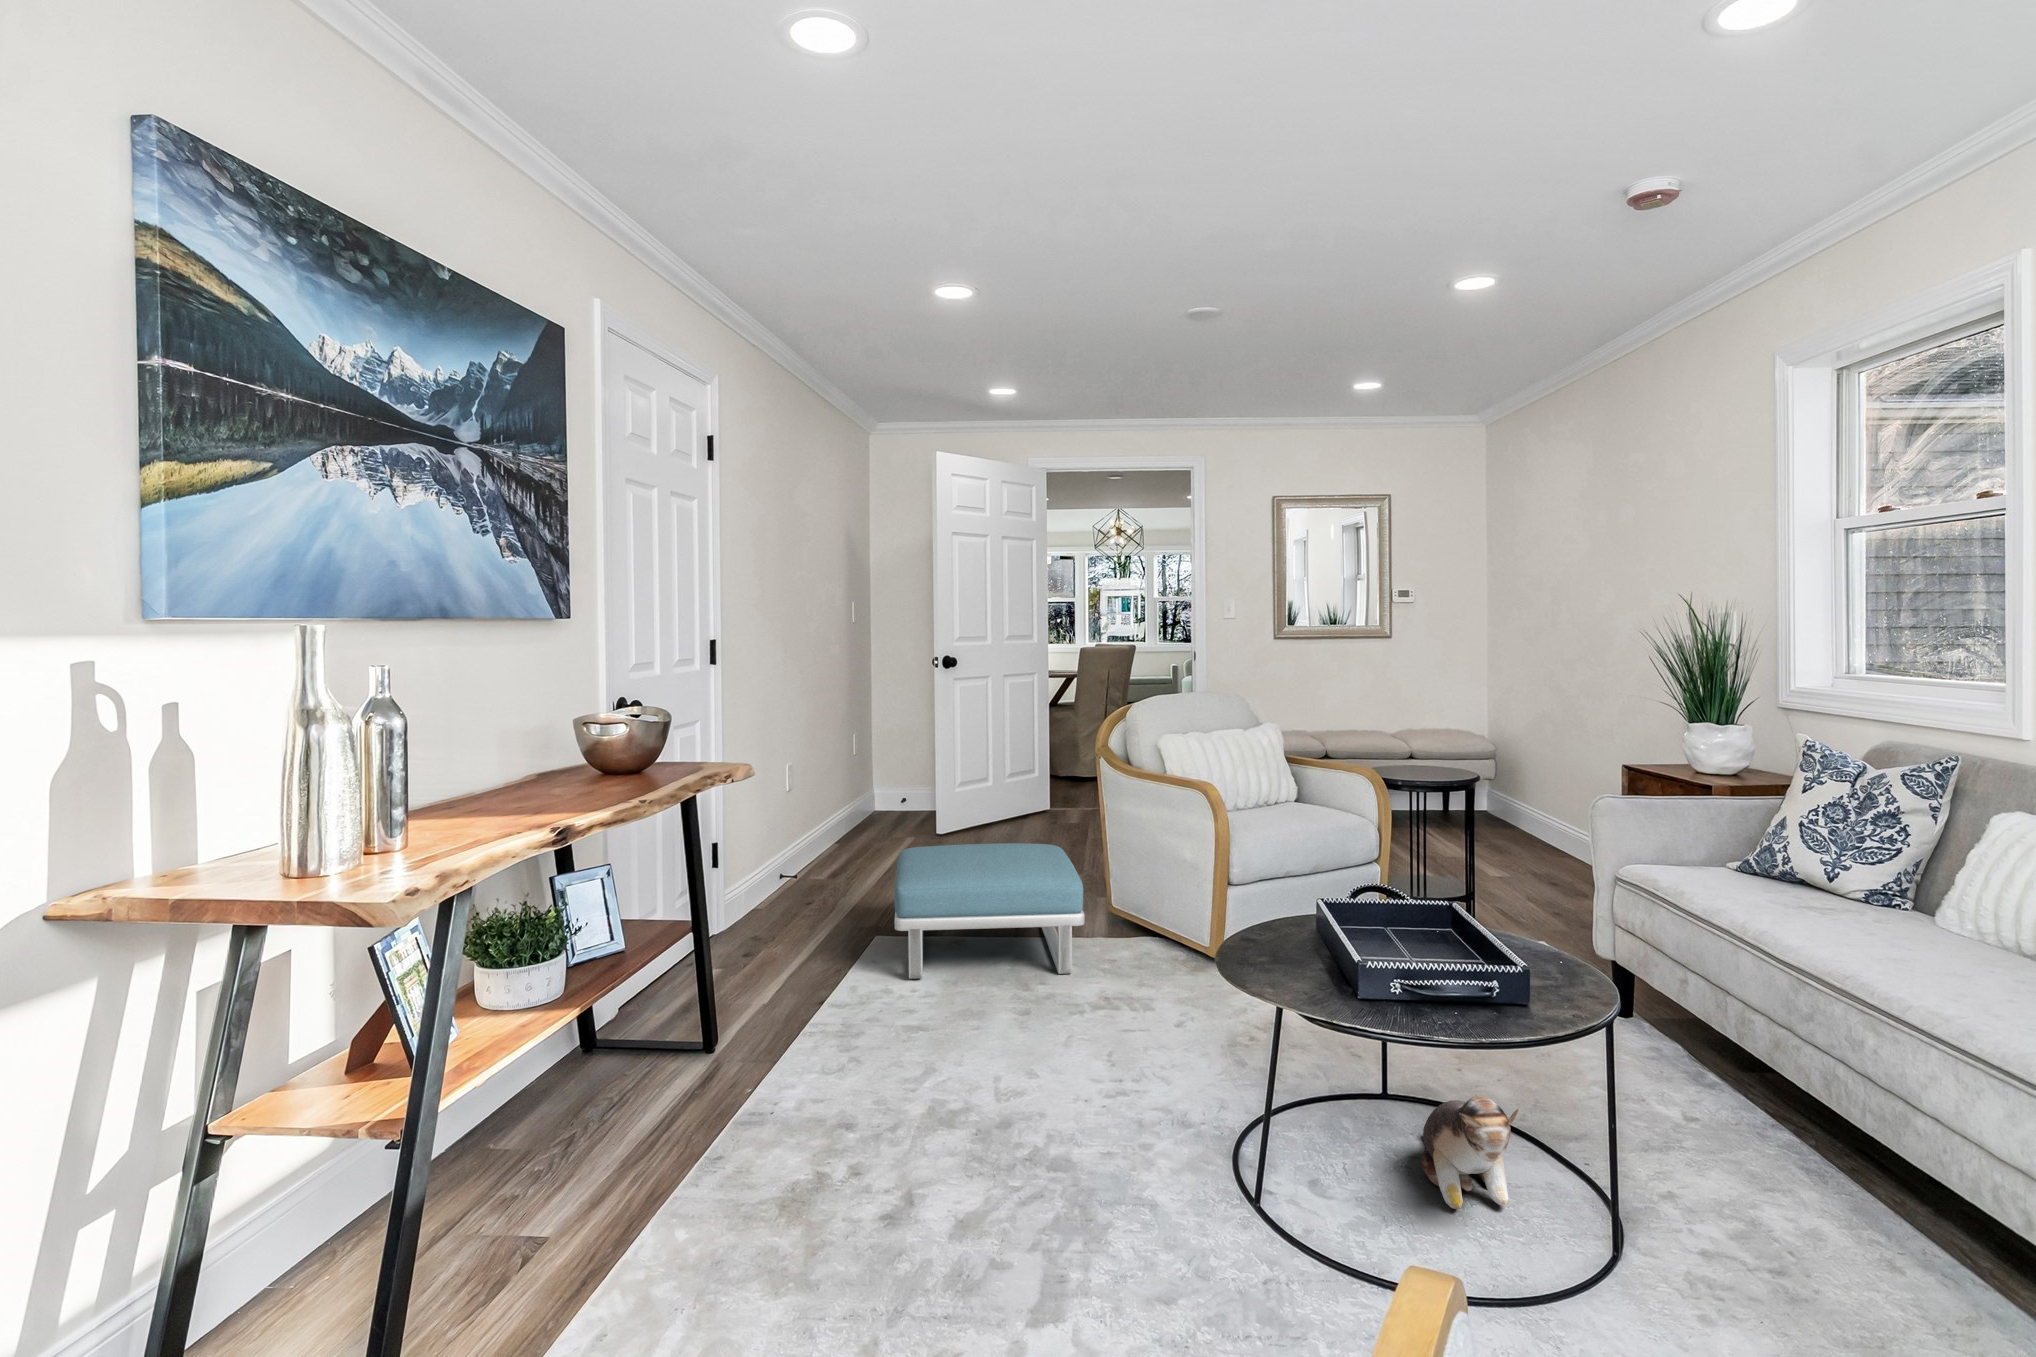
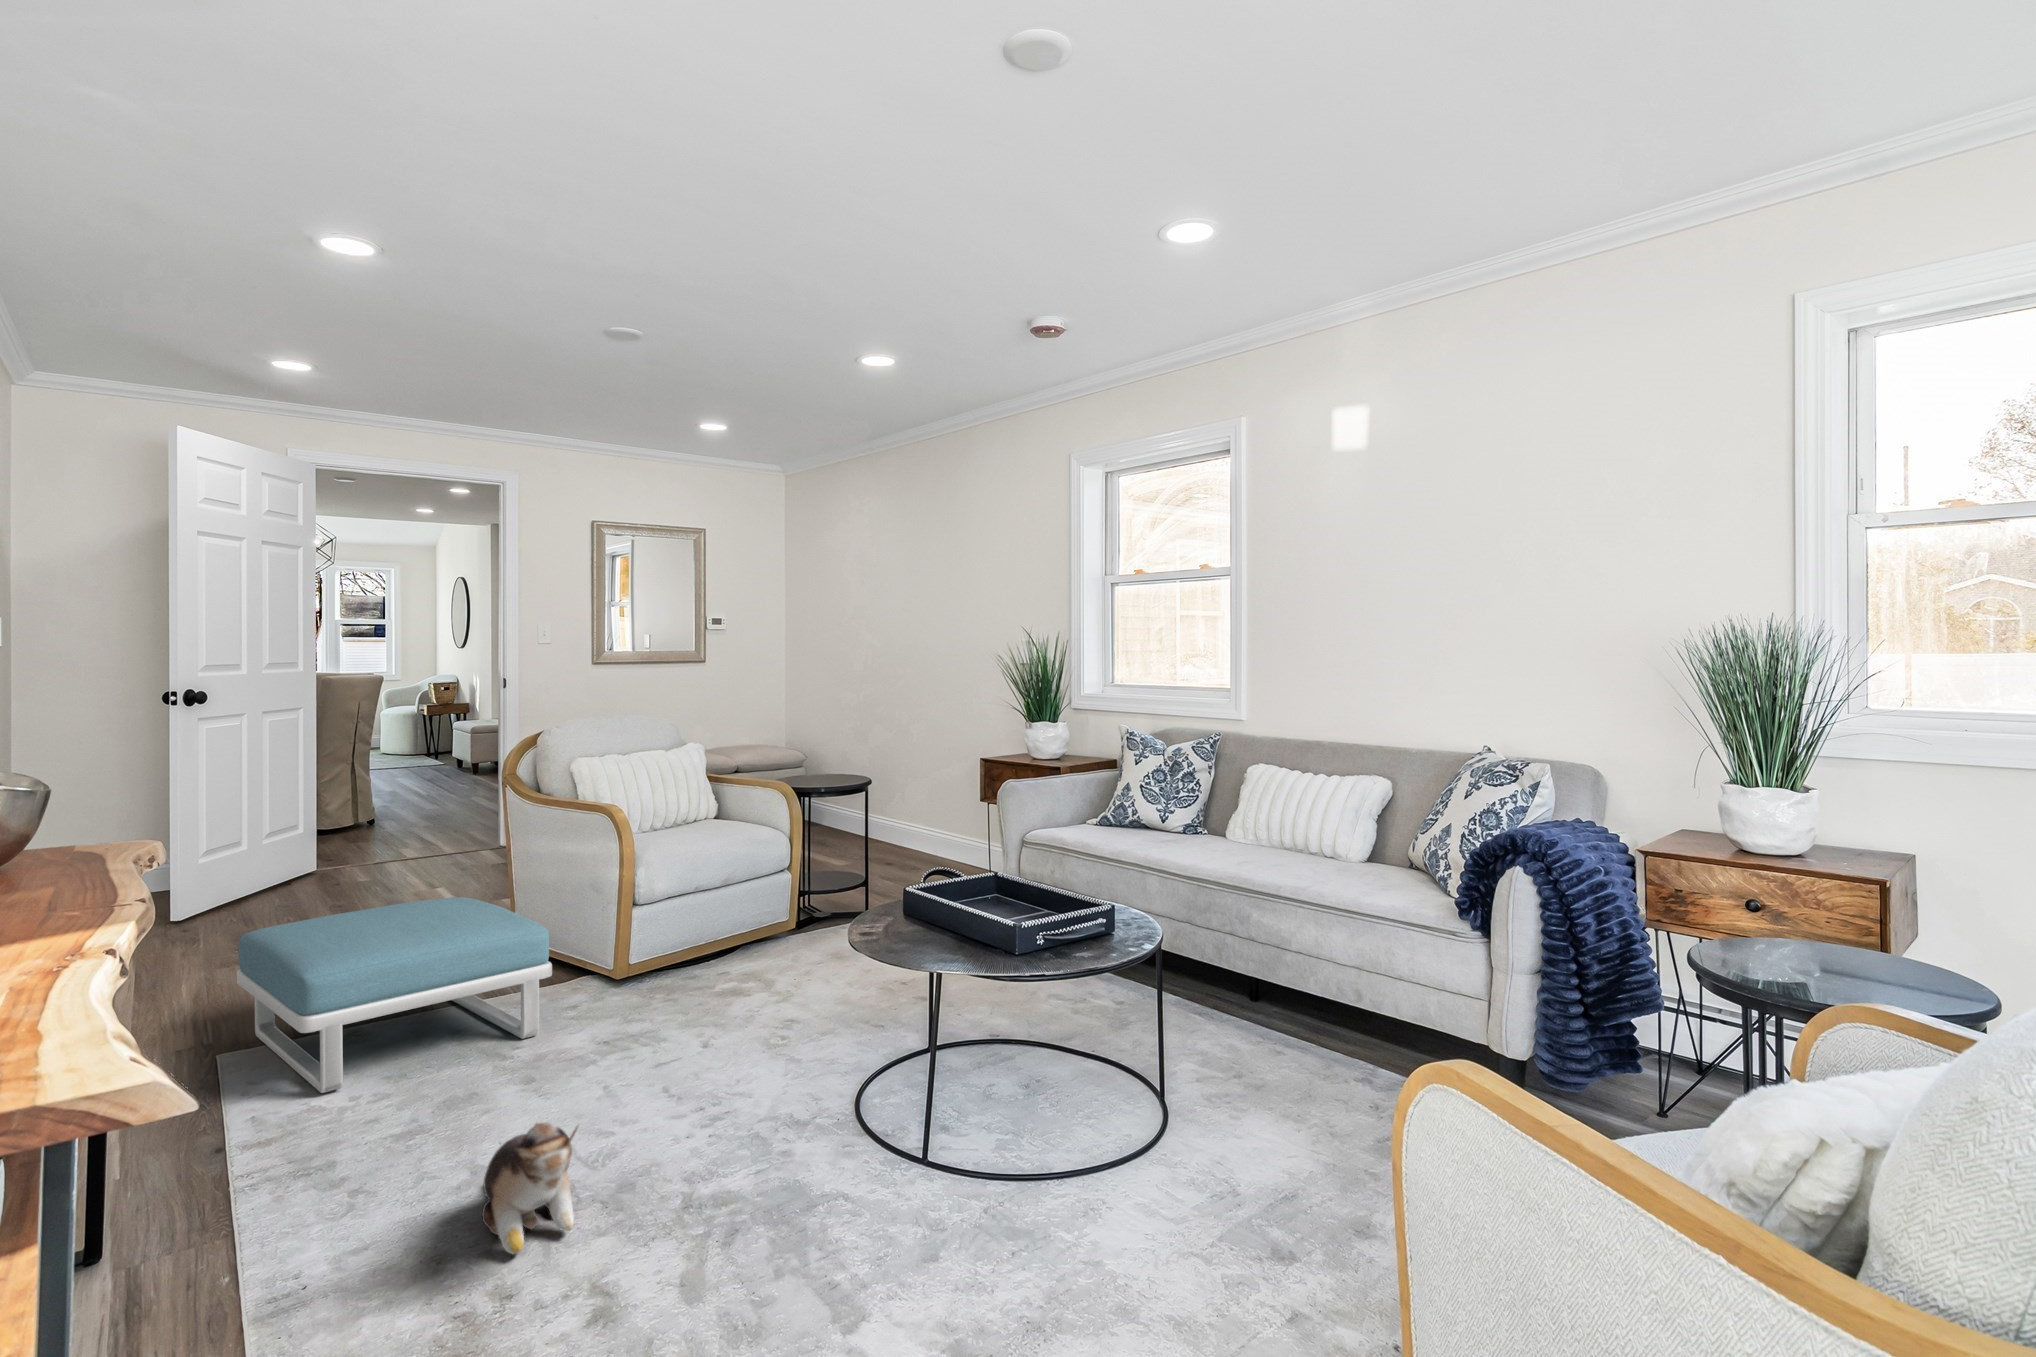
plush toy: present [1421,1095,1519,1209] -> present [482,1123,578,1254]

